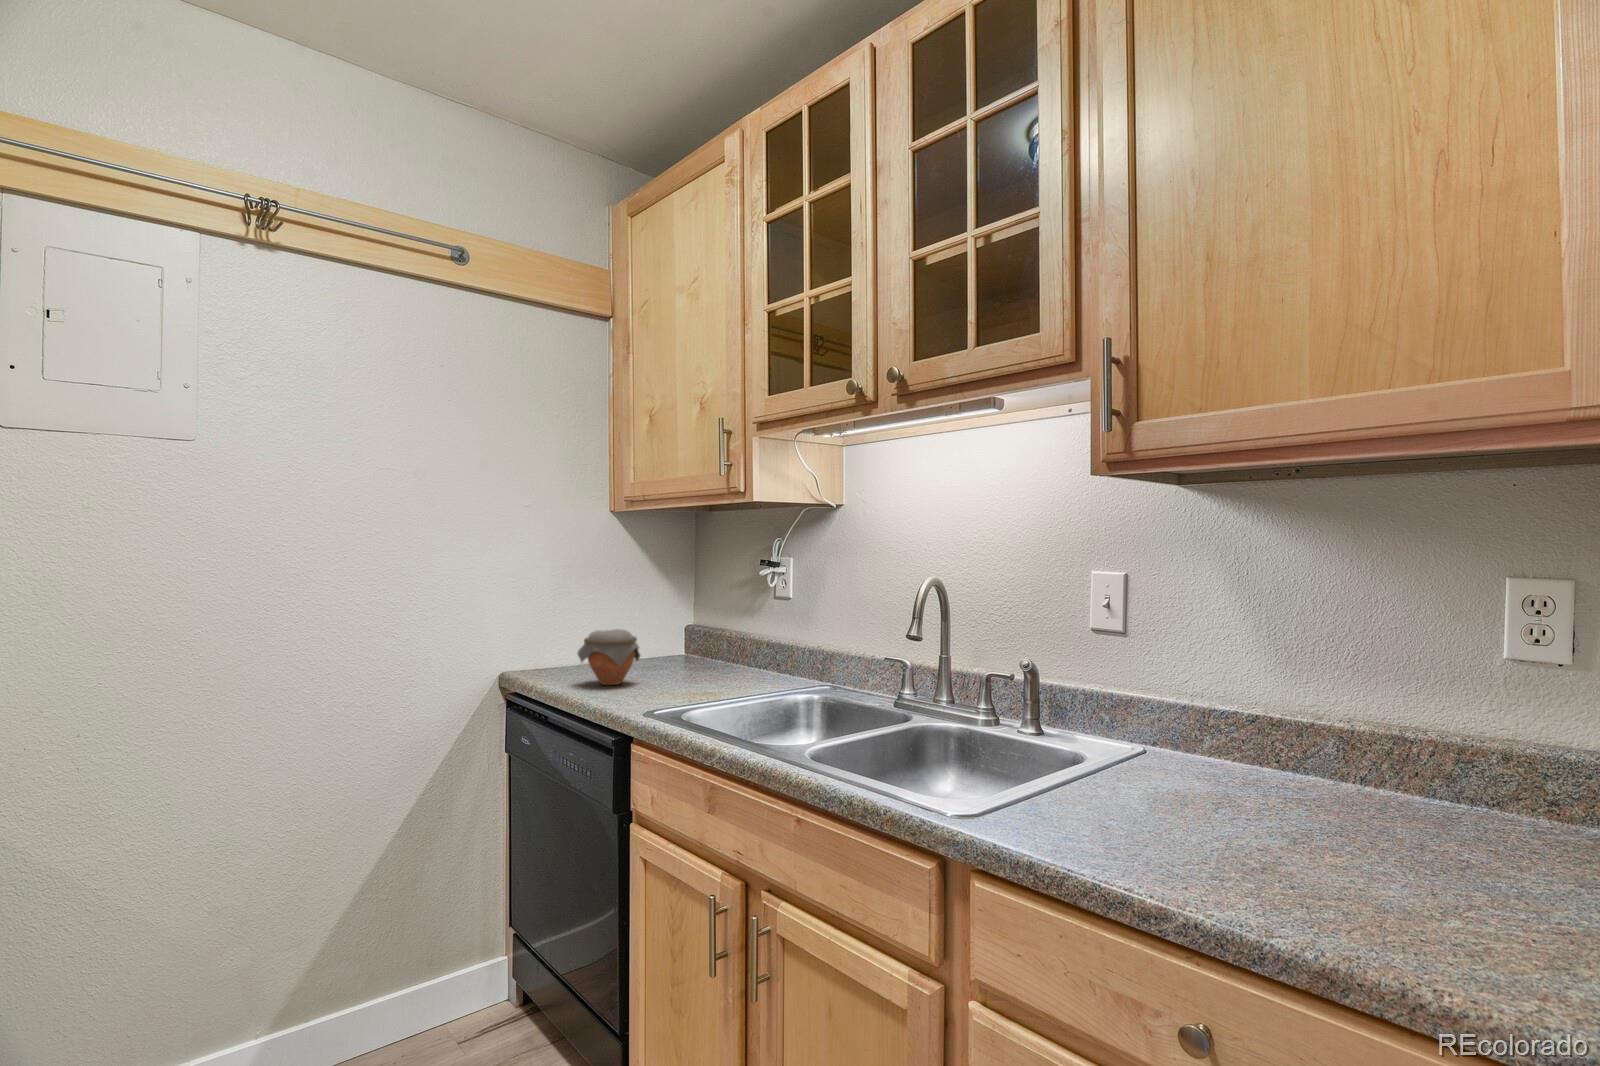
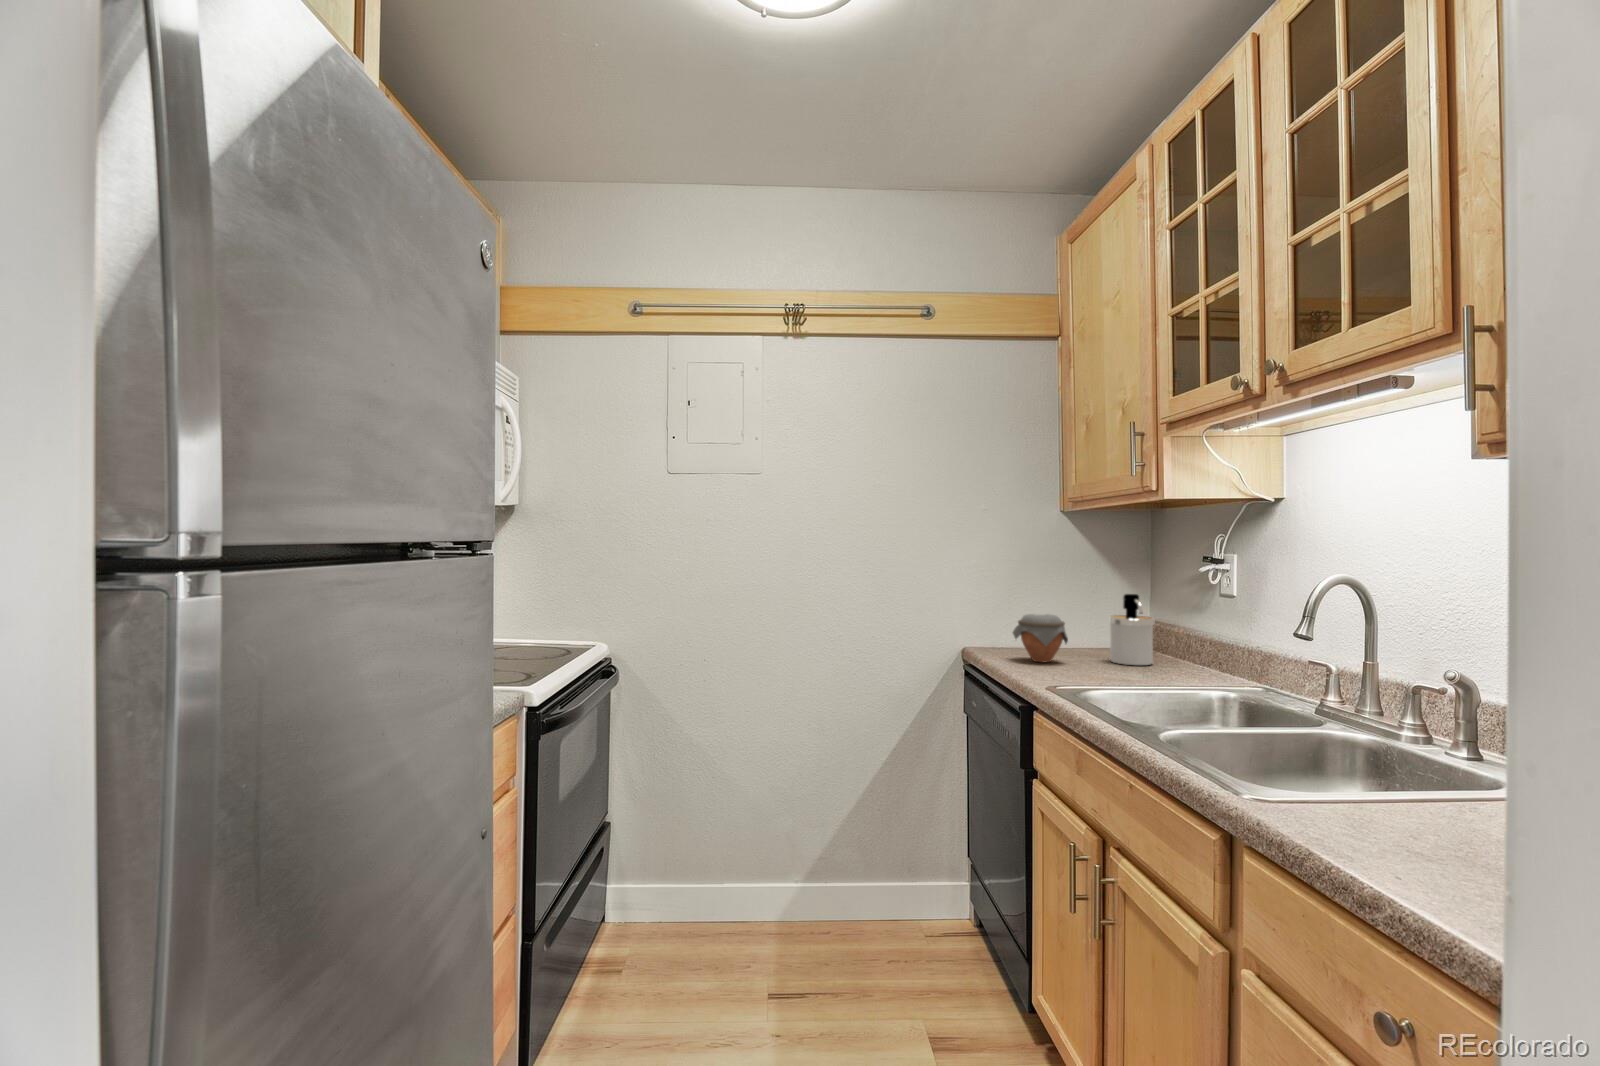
soap dispenser: none [675,601,720,676] -> present [1109,594,1154,665]

